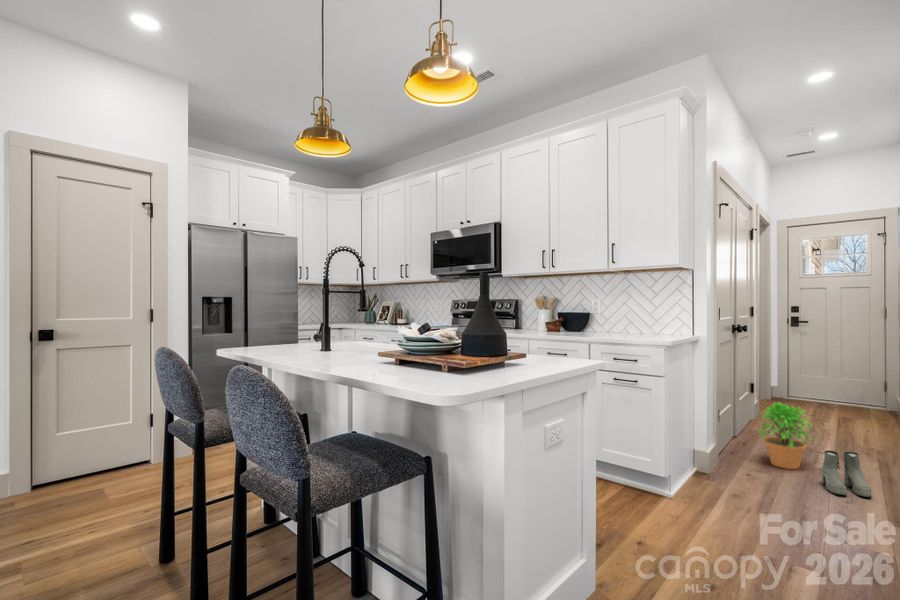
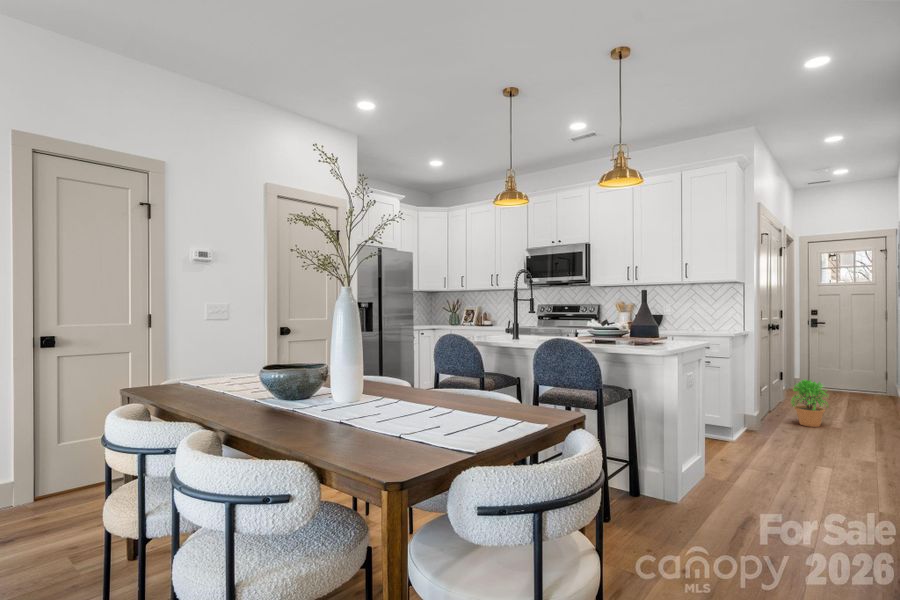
boots: present [821,450,872,497] -> none [836,410,869,439]

